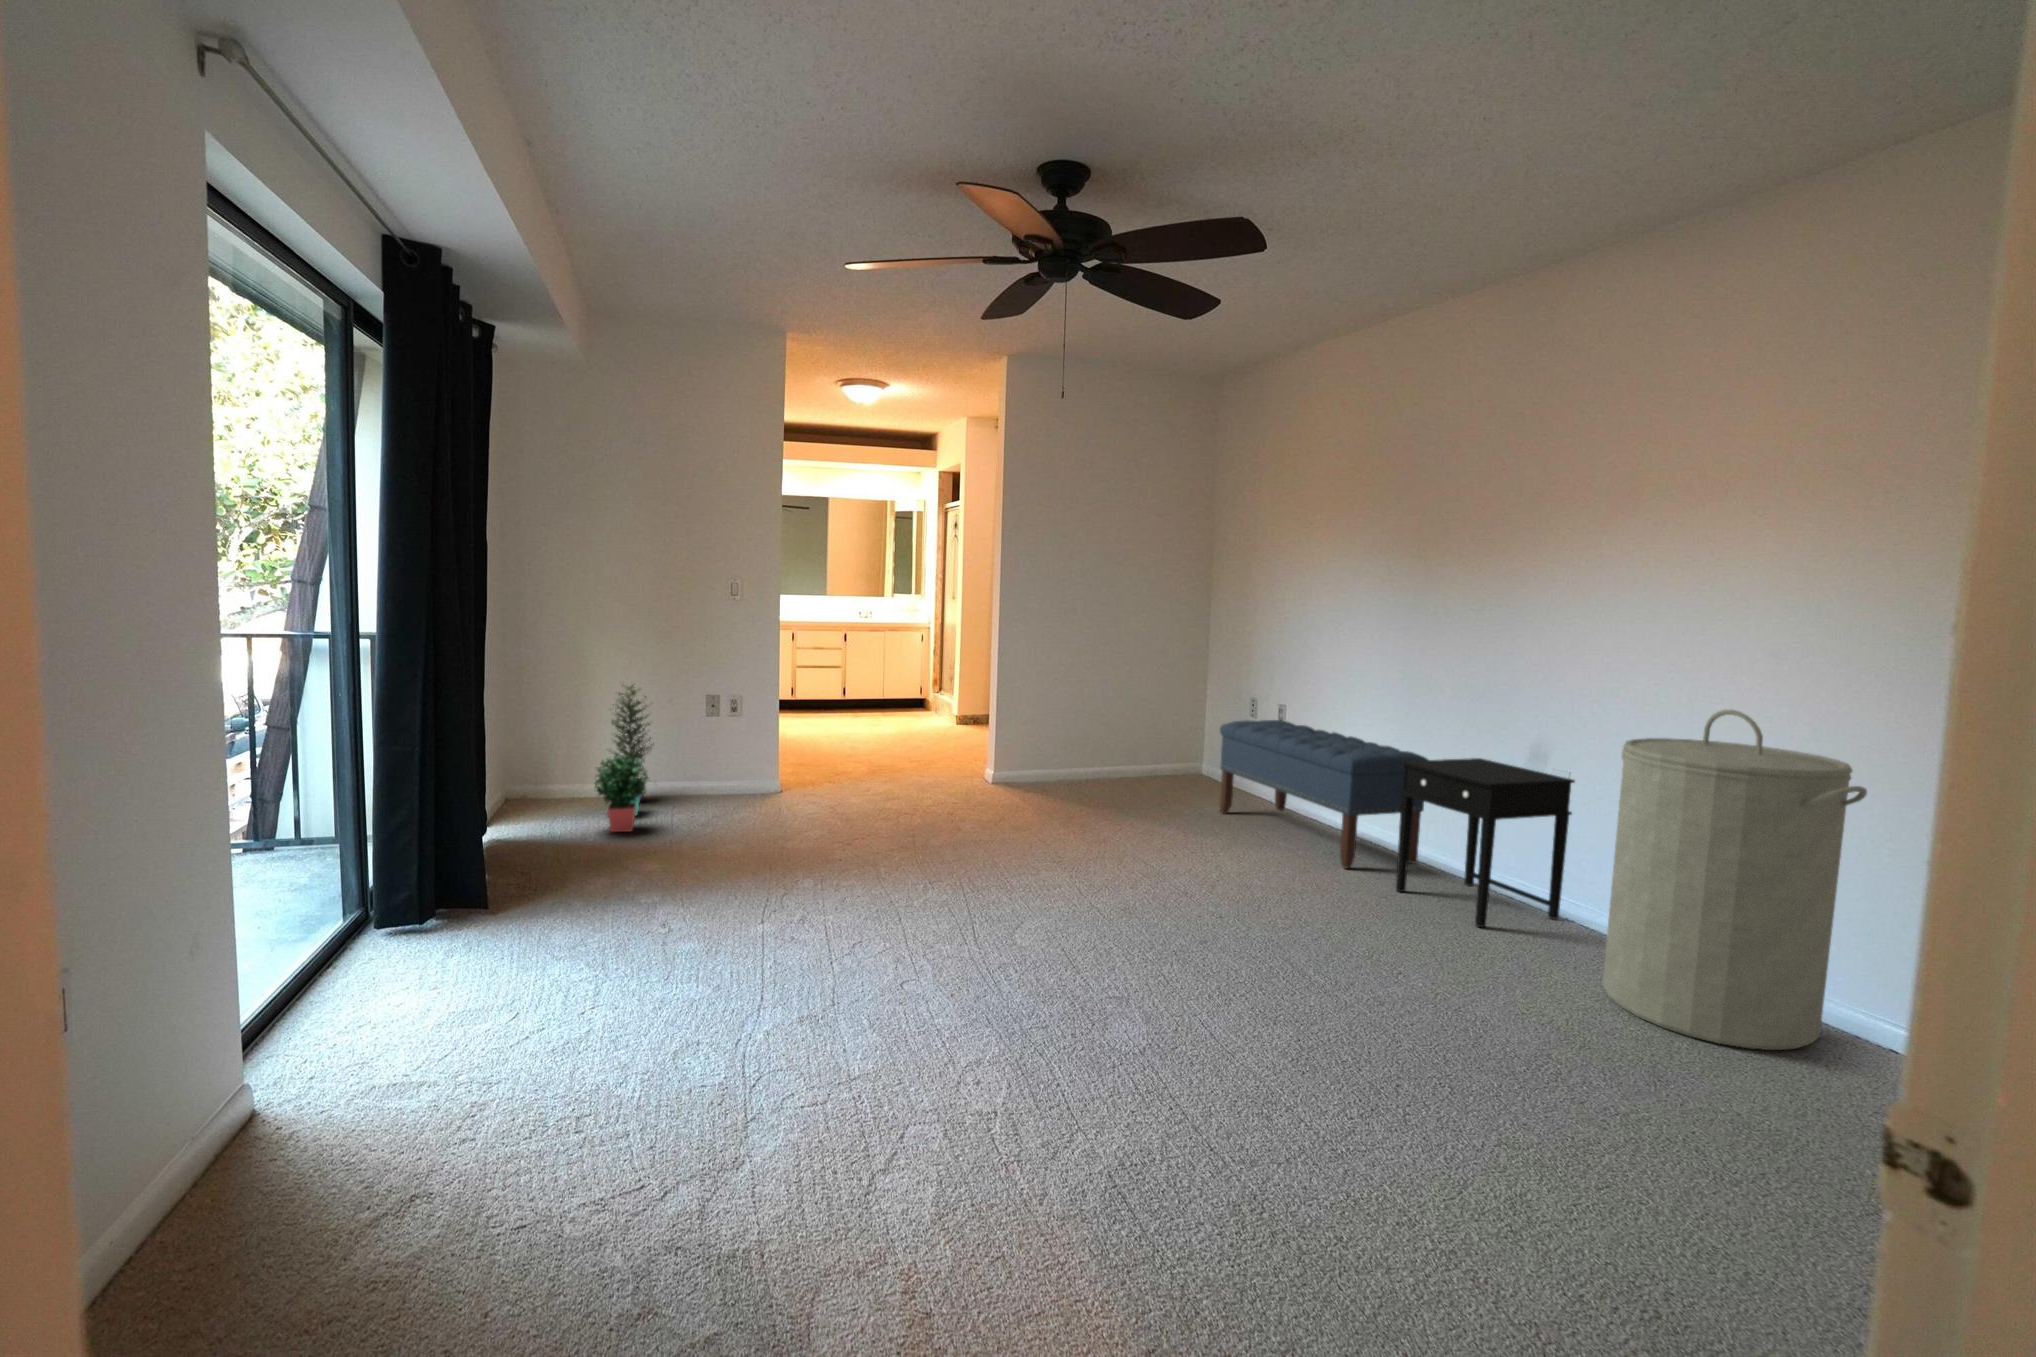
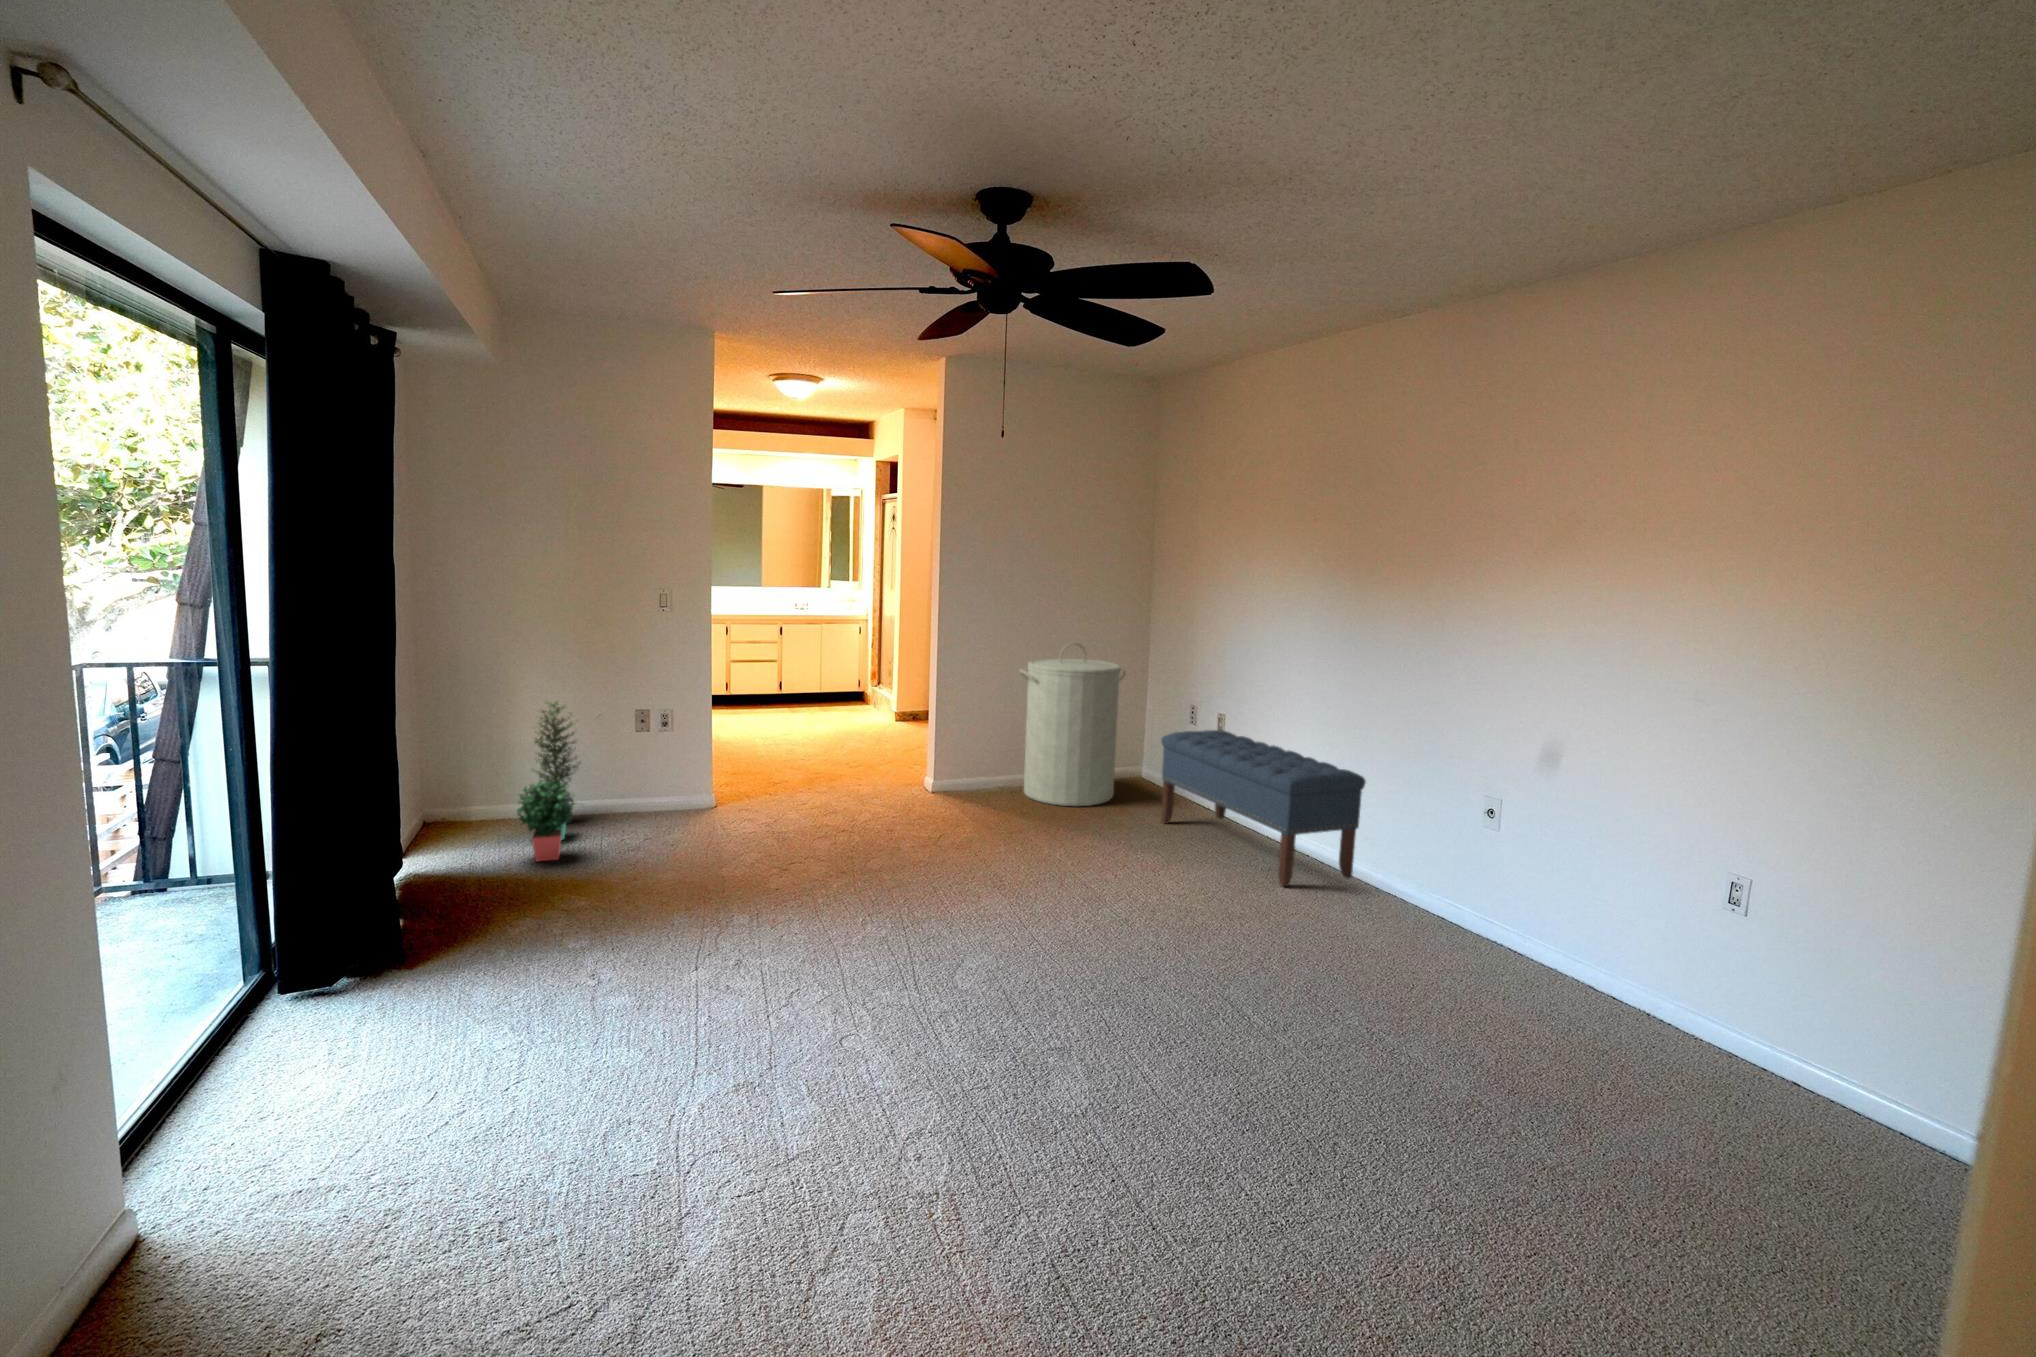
laundry hamper: present [1603,709,1867,1050] -> present [1019,642,1126,806]
side table: present [1396,758,1575,927] -> none [1332,779,1504,952]

